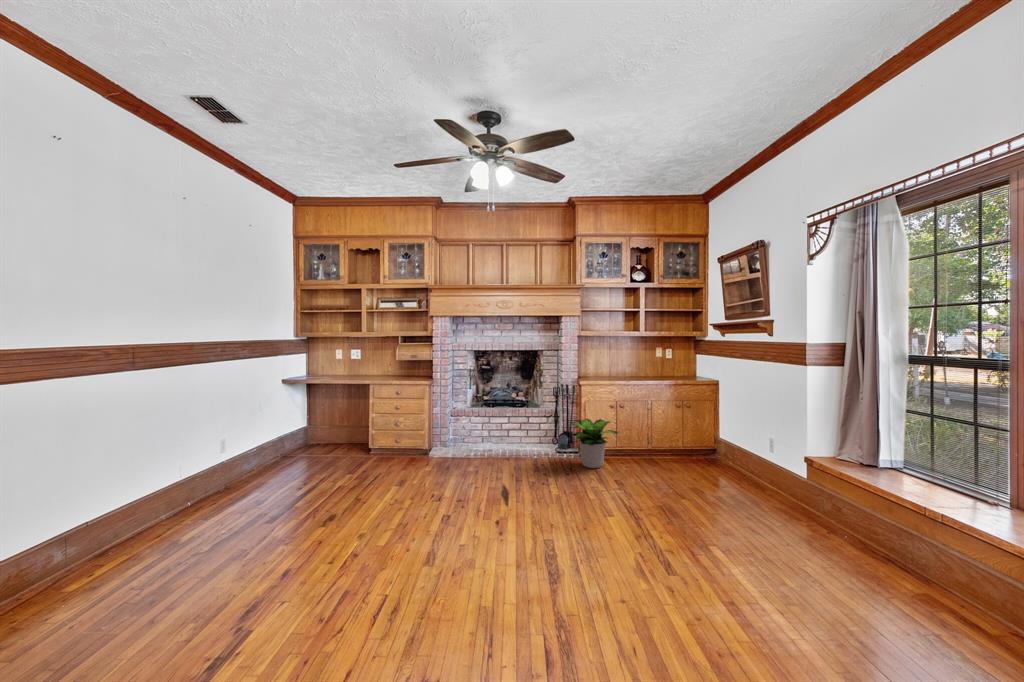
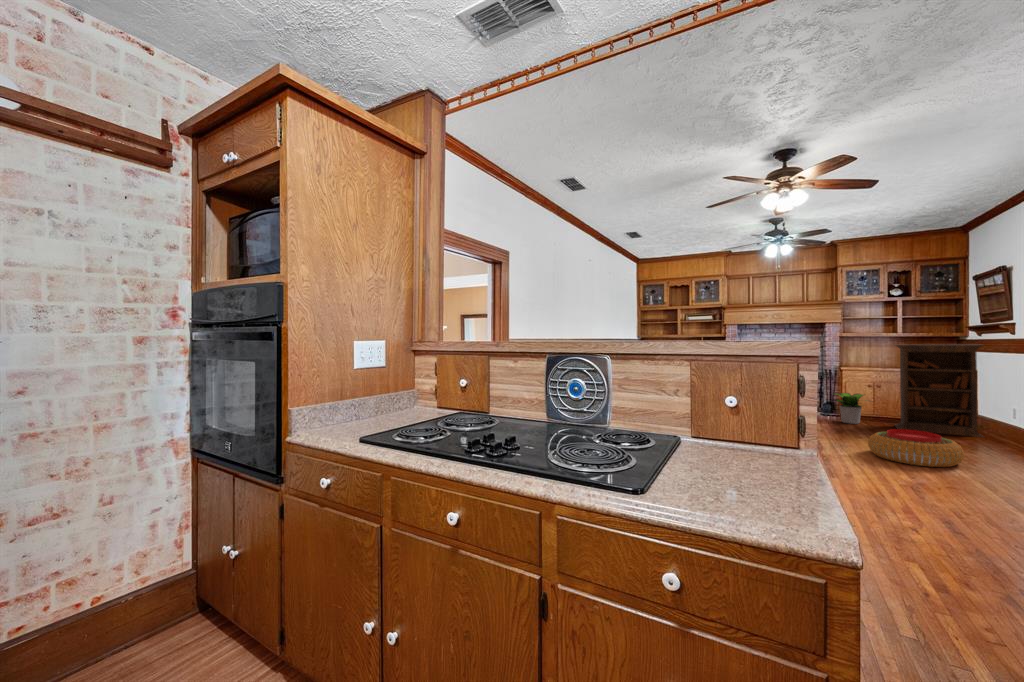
bookcase: none [640,349,745,479] -> present [895,344,983,437]
pouf: none [641,526,798,638] -> present [868,429,964,467]

